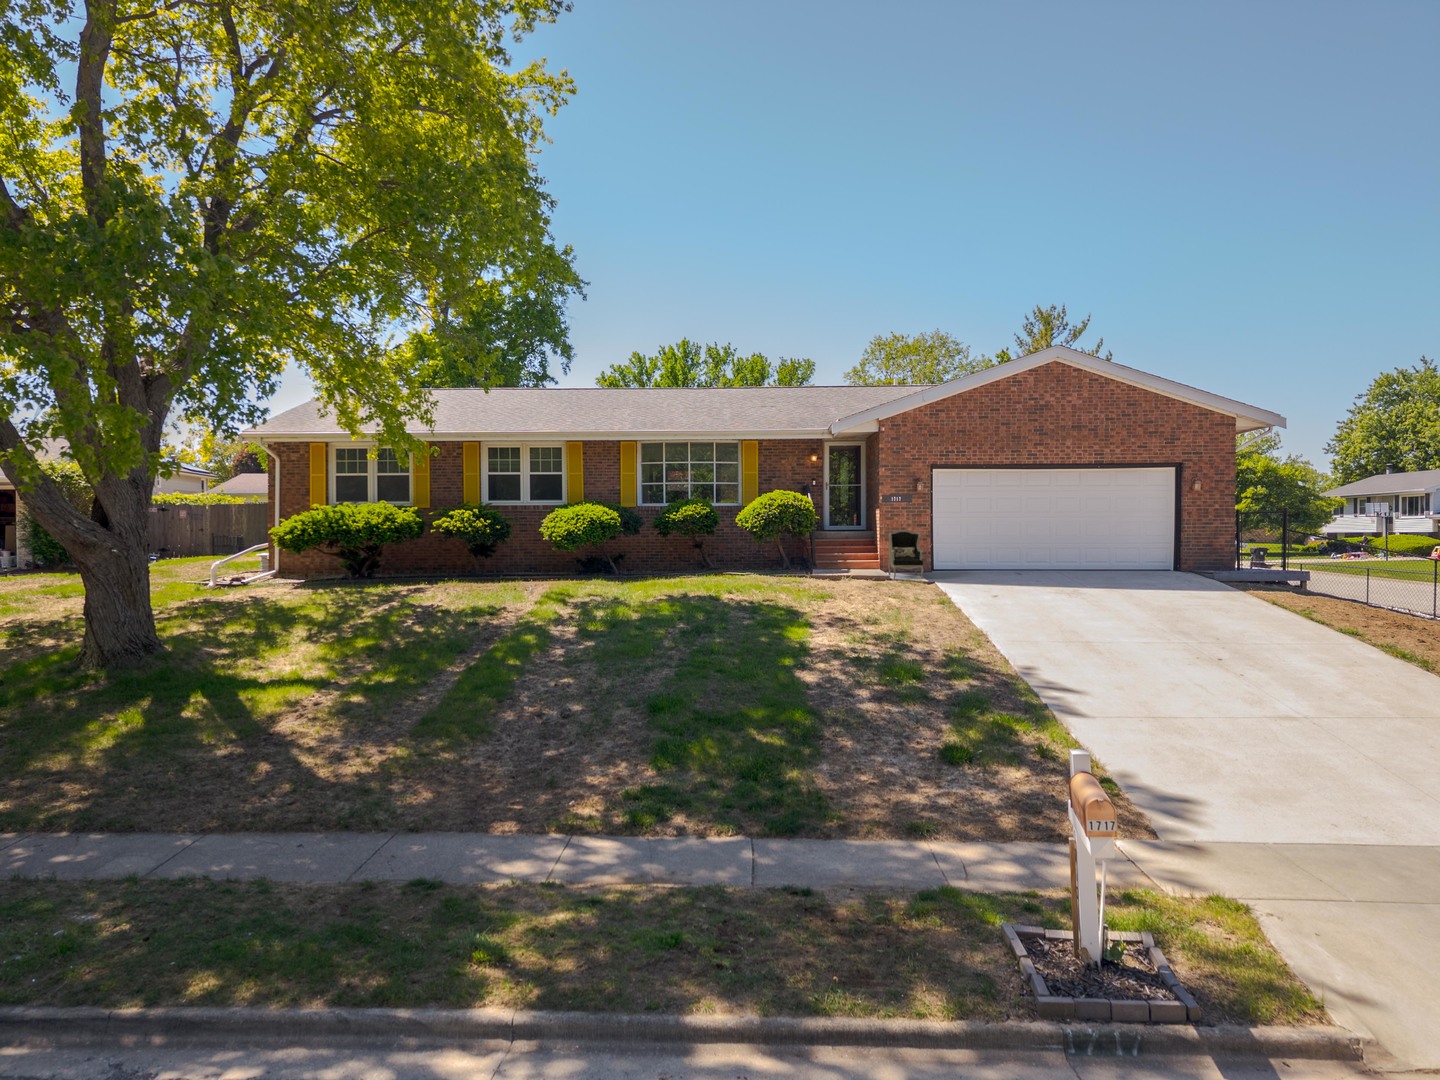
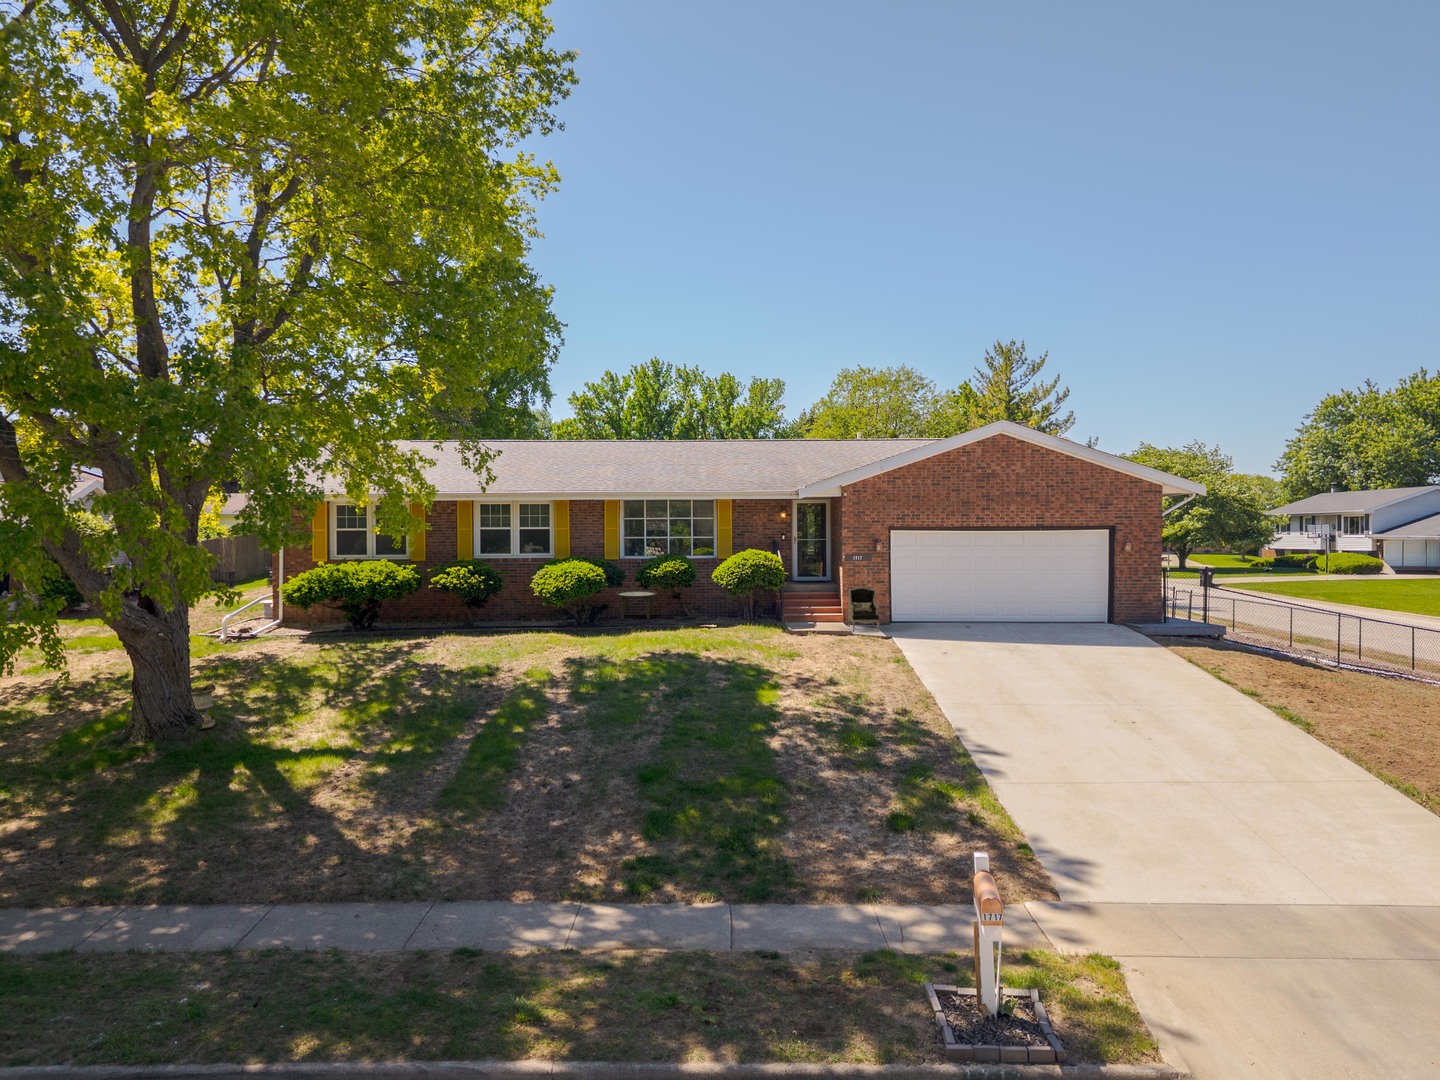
round table: none [631,537,678,568] -> present [616,590,658,619]
planter: none [150,611,182,661] -> present [191,683,216,729]

